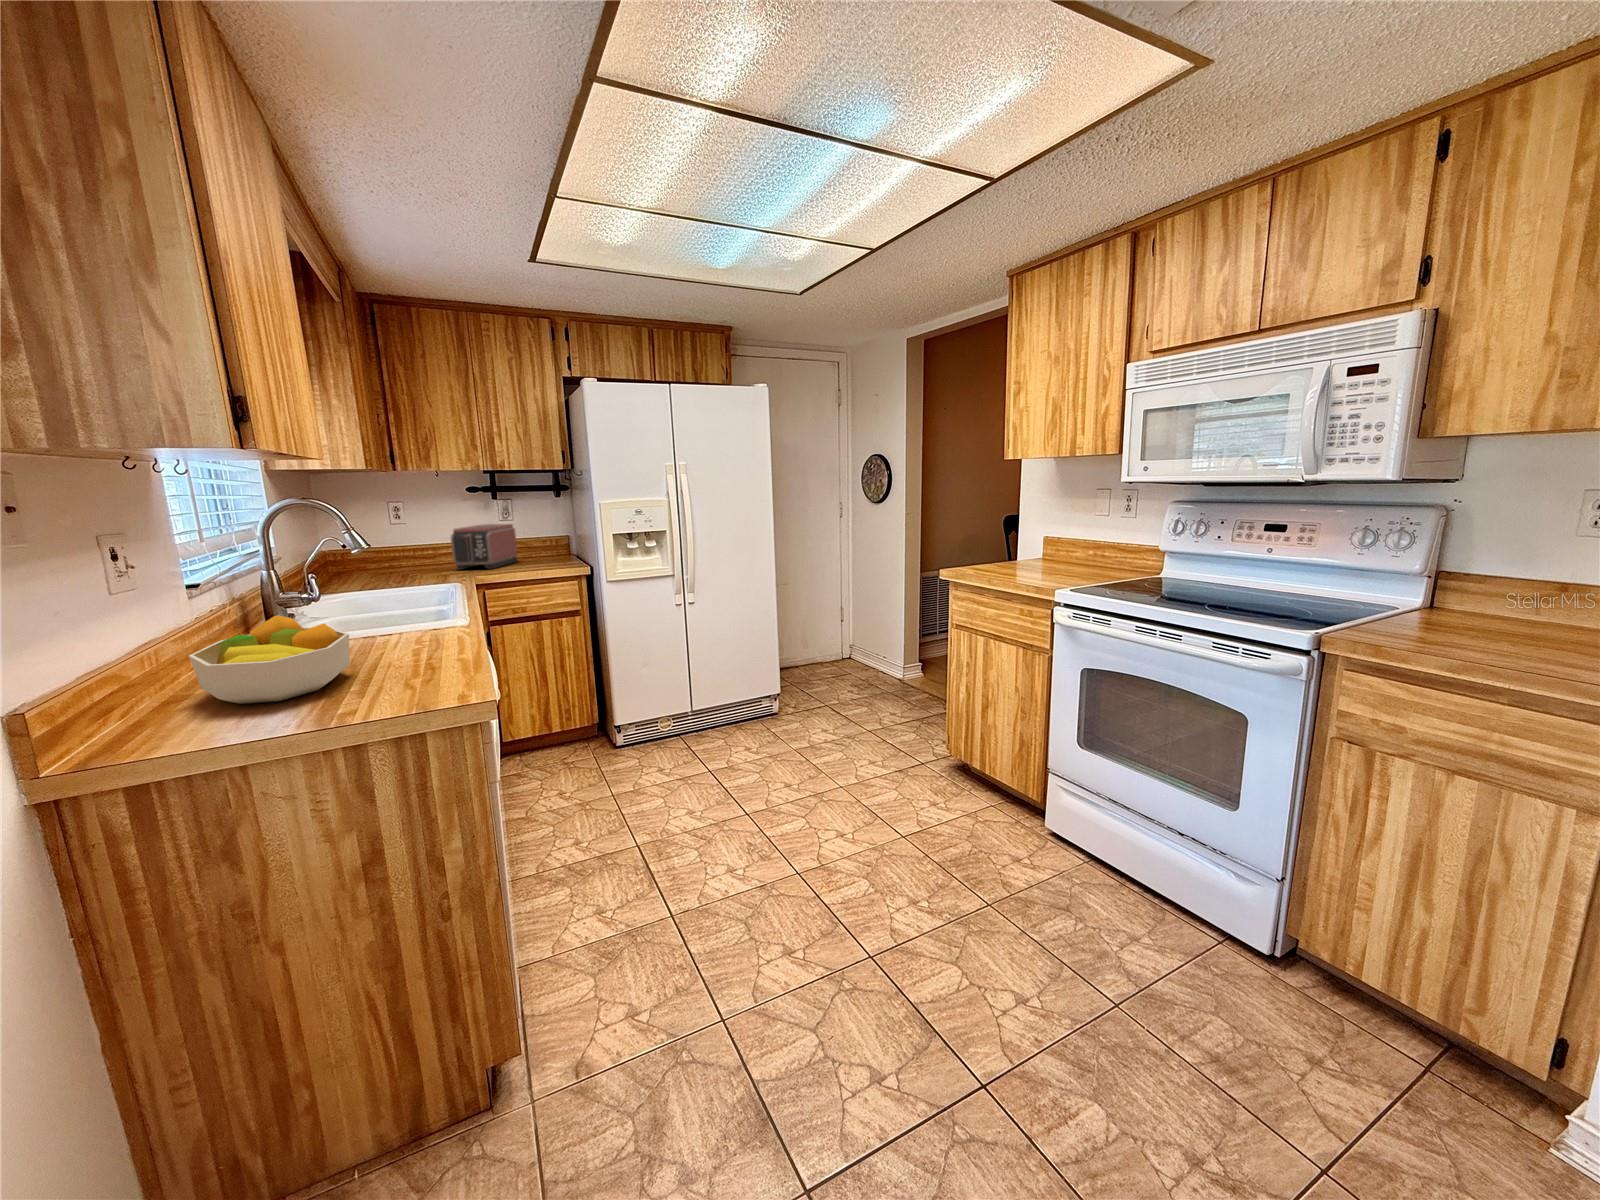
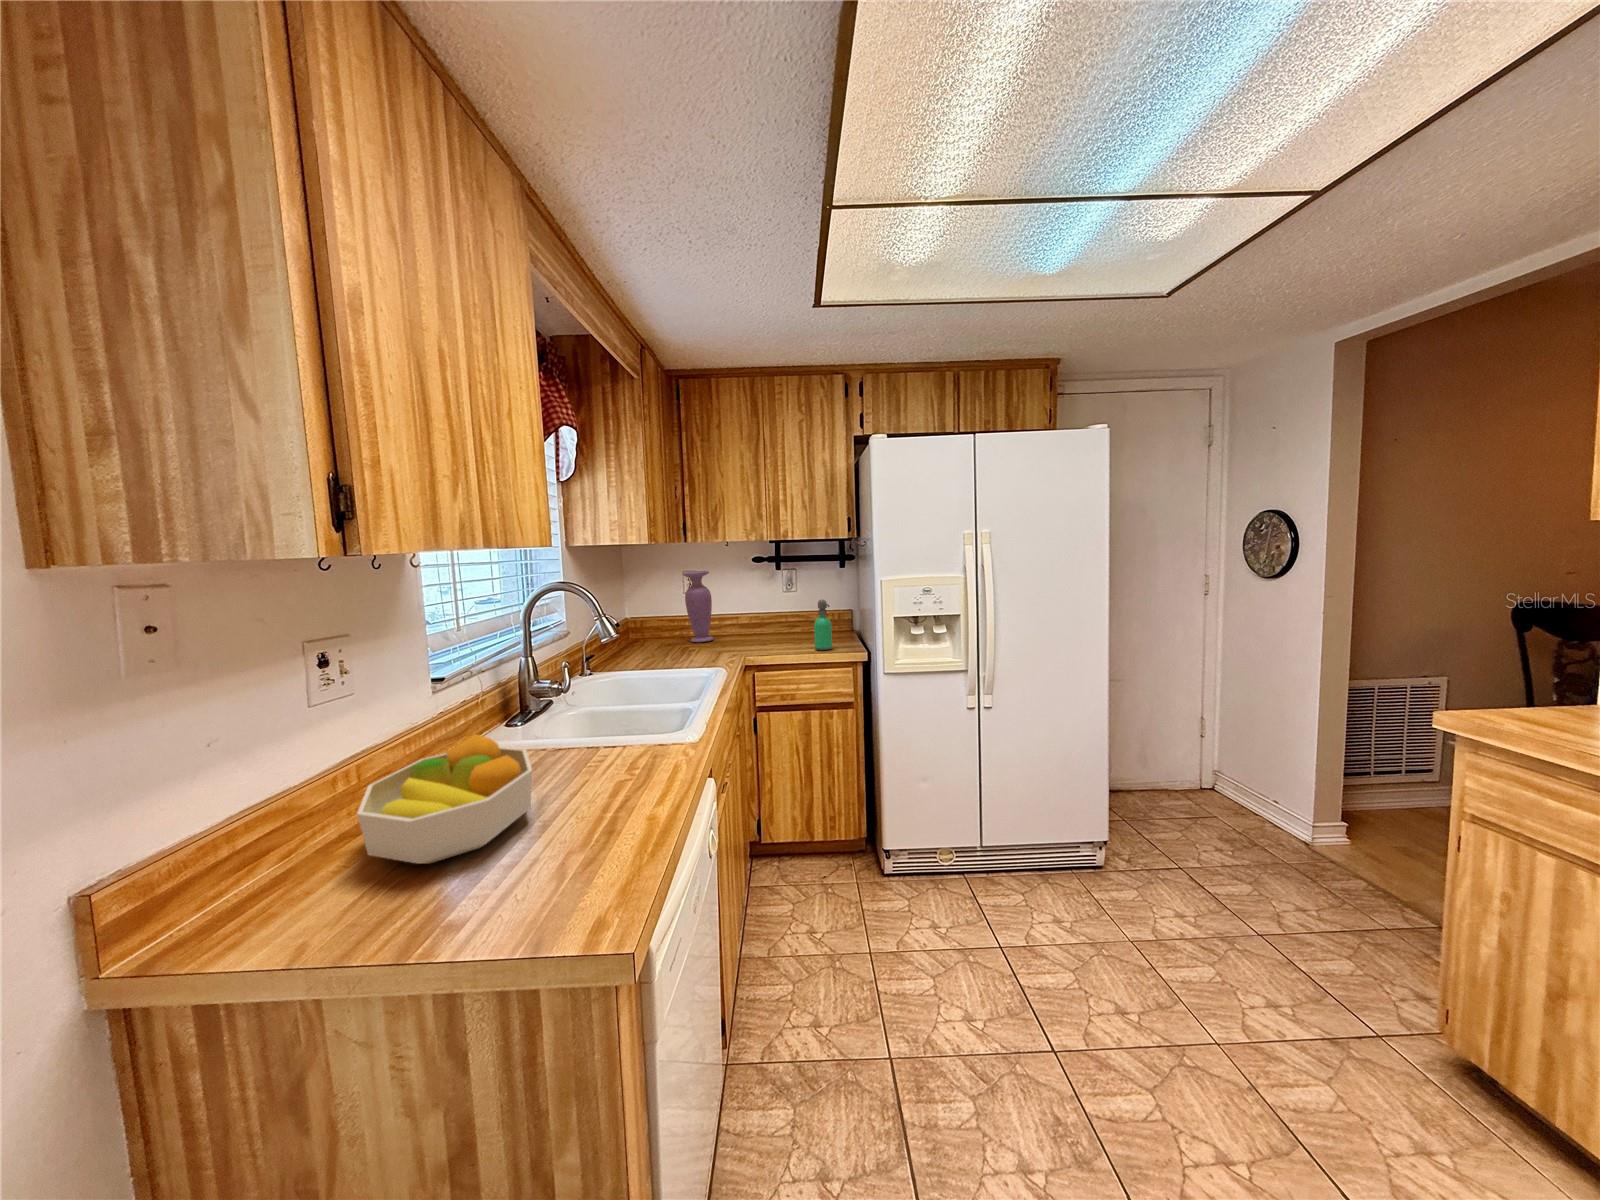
vase: none [390,500,430,571] -> present [683,571,713,642]
toaster: present [451,524,517,570] -> none [731,596,796,646]
soap dispenser: none [539,524,557,569] -> present [814,599,832,650]

